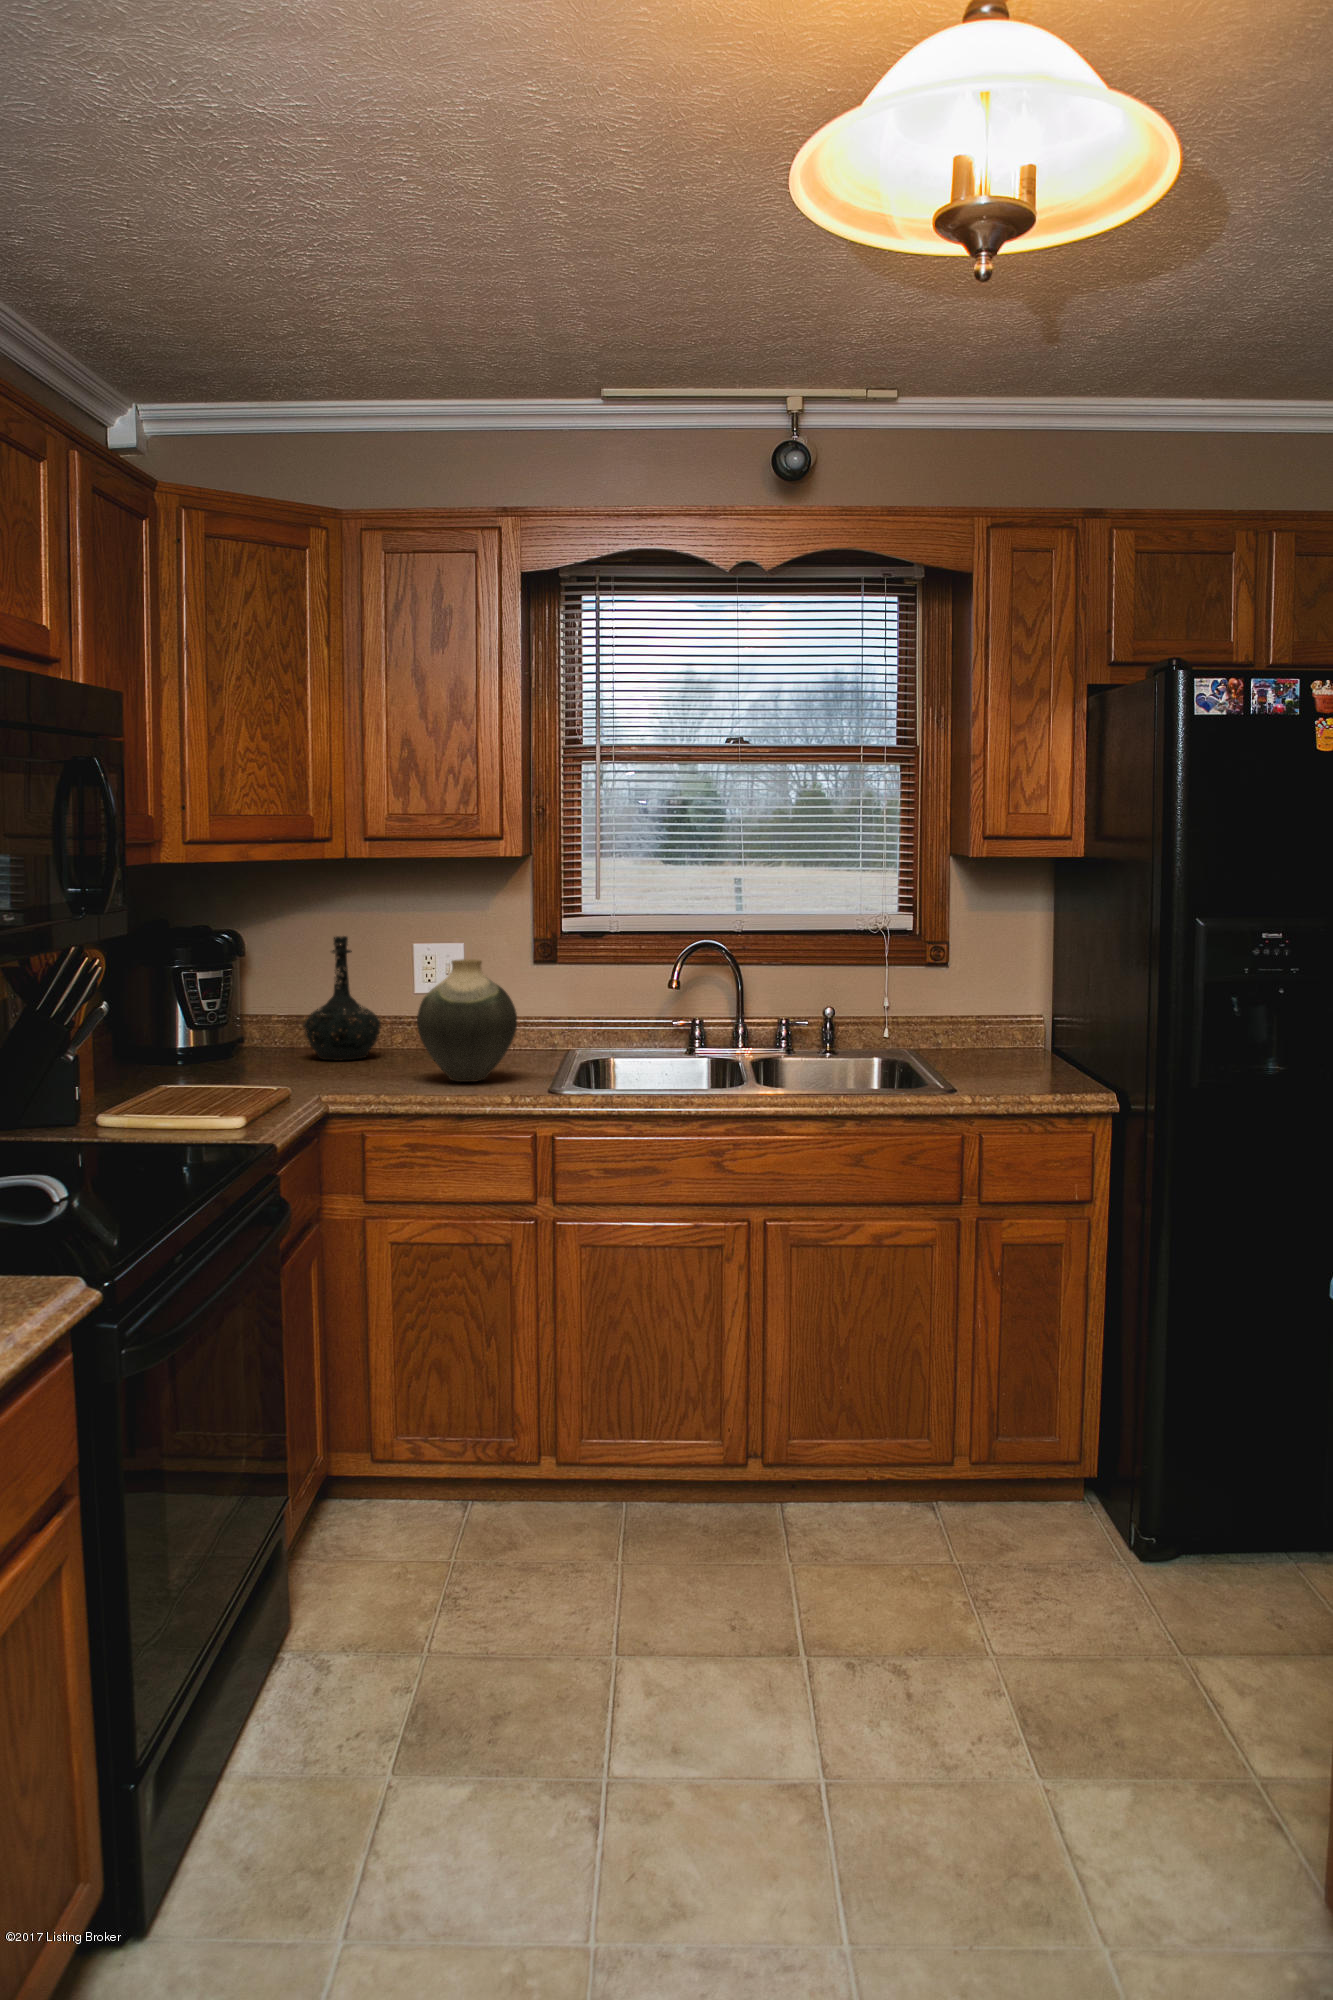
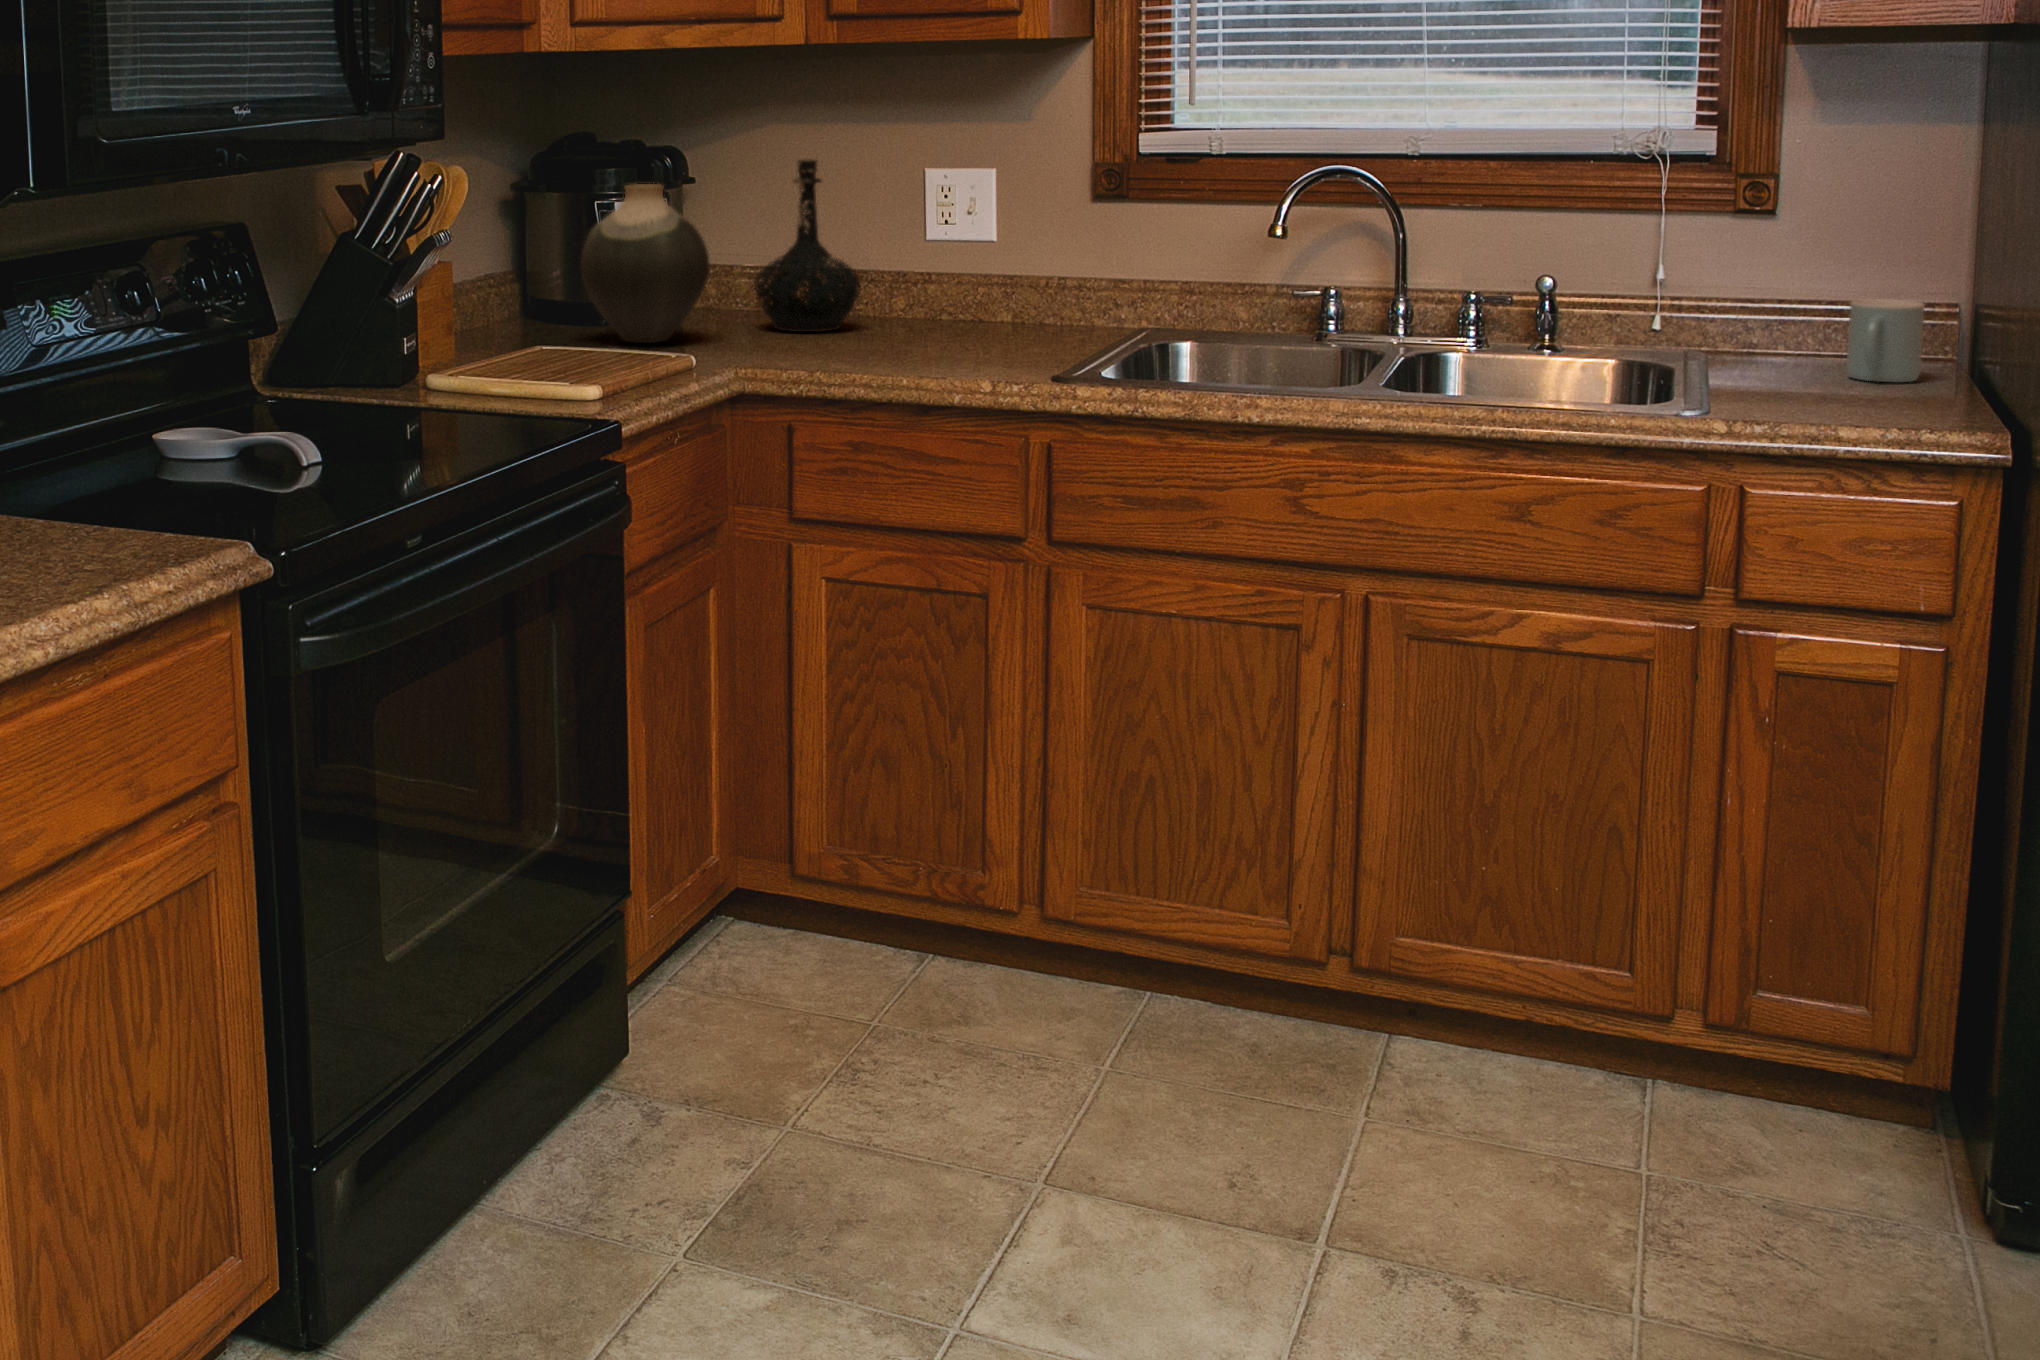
vase: present [417,959,517,1082] -> present [581,184,709,343]
mug: none [990,1014,1028,1063] -> present [1846,299,1925,382]

